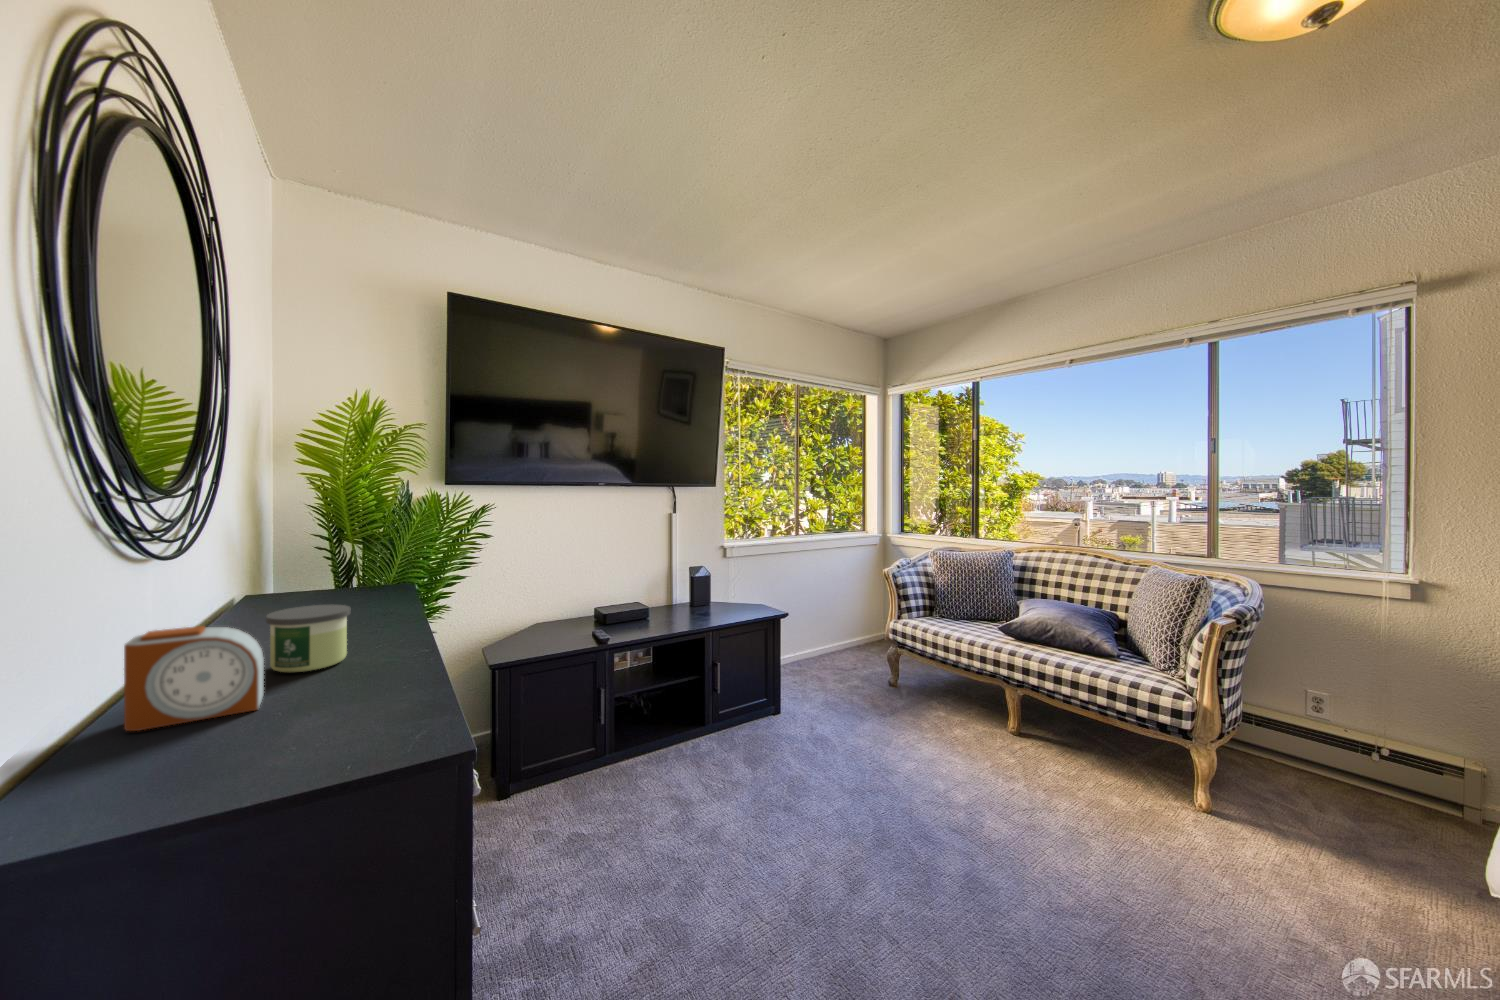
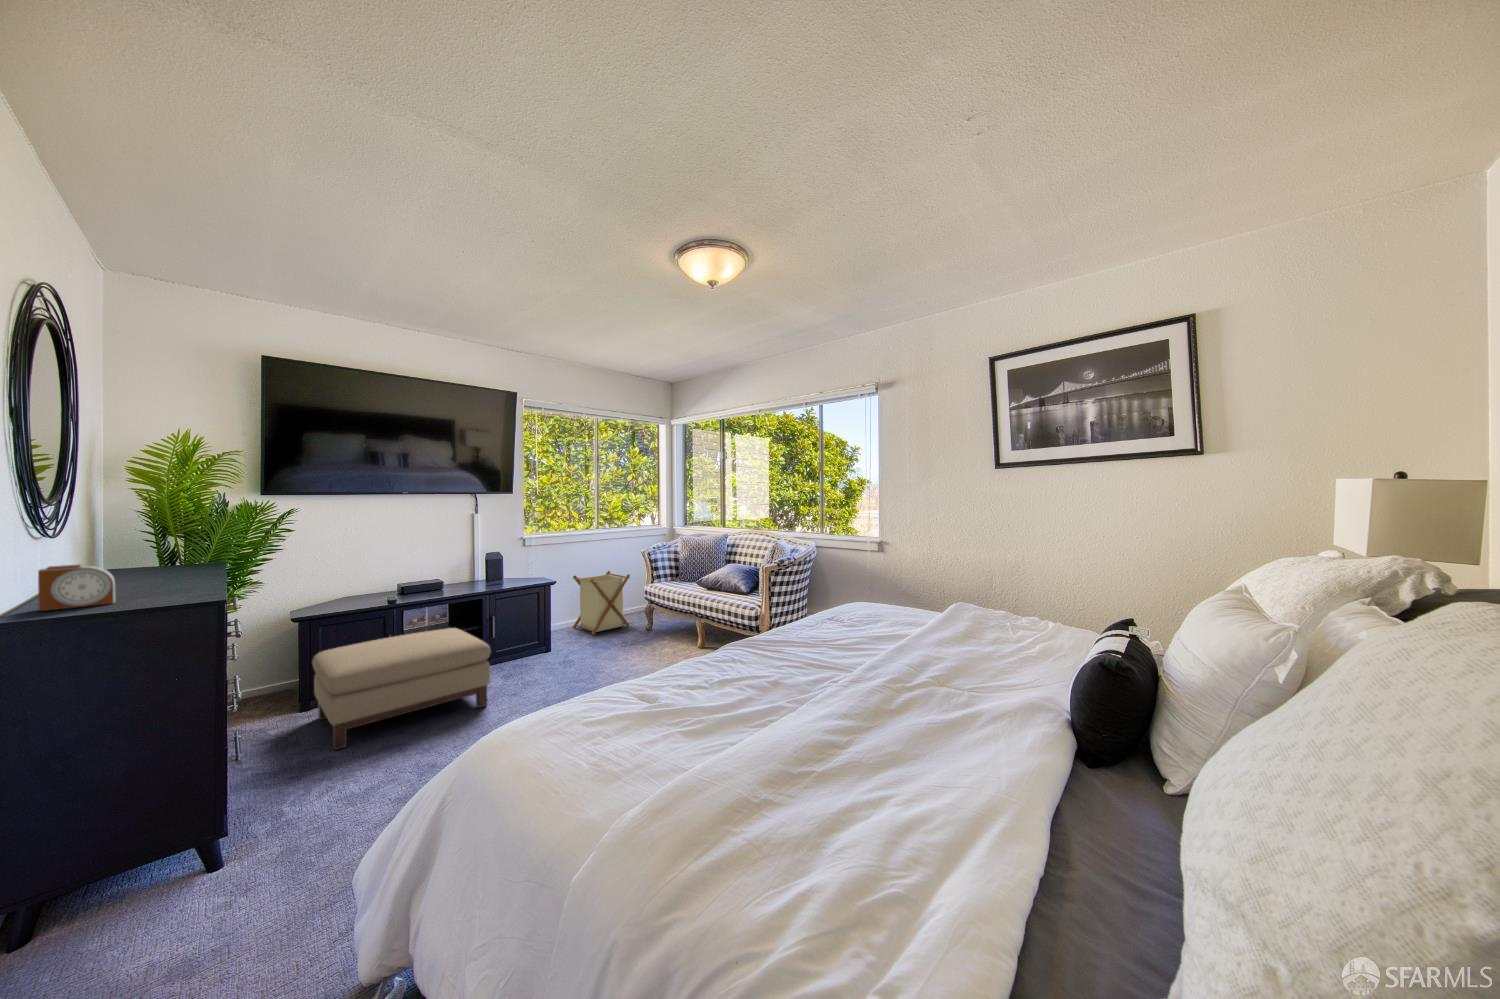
laundry basket: none [787,594,866,685] -> present [573,571,630,635]
candle: present [266,604,351,672] -> none [114,561,169,594]
ottoman: none [515,682,757,900] -> present [312,628,490,750]

